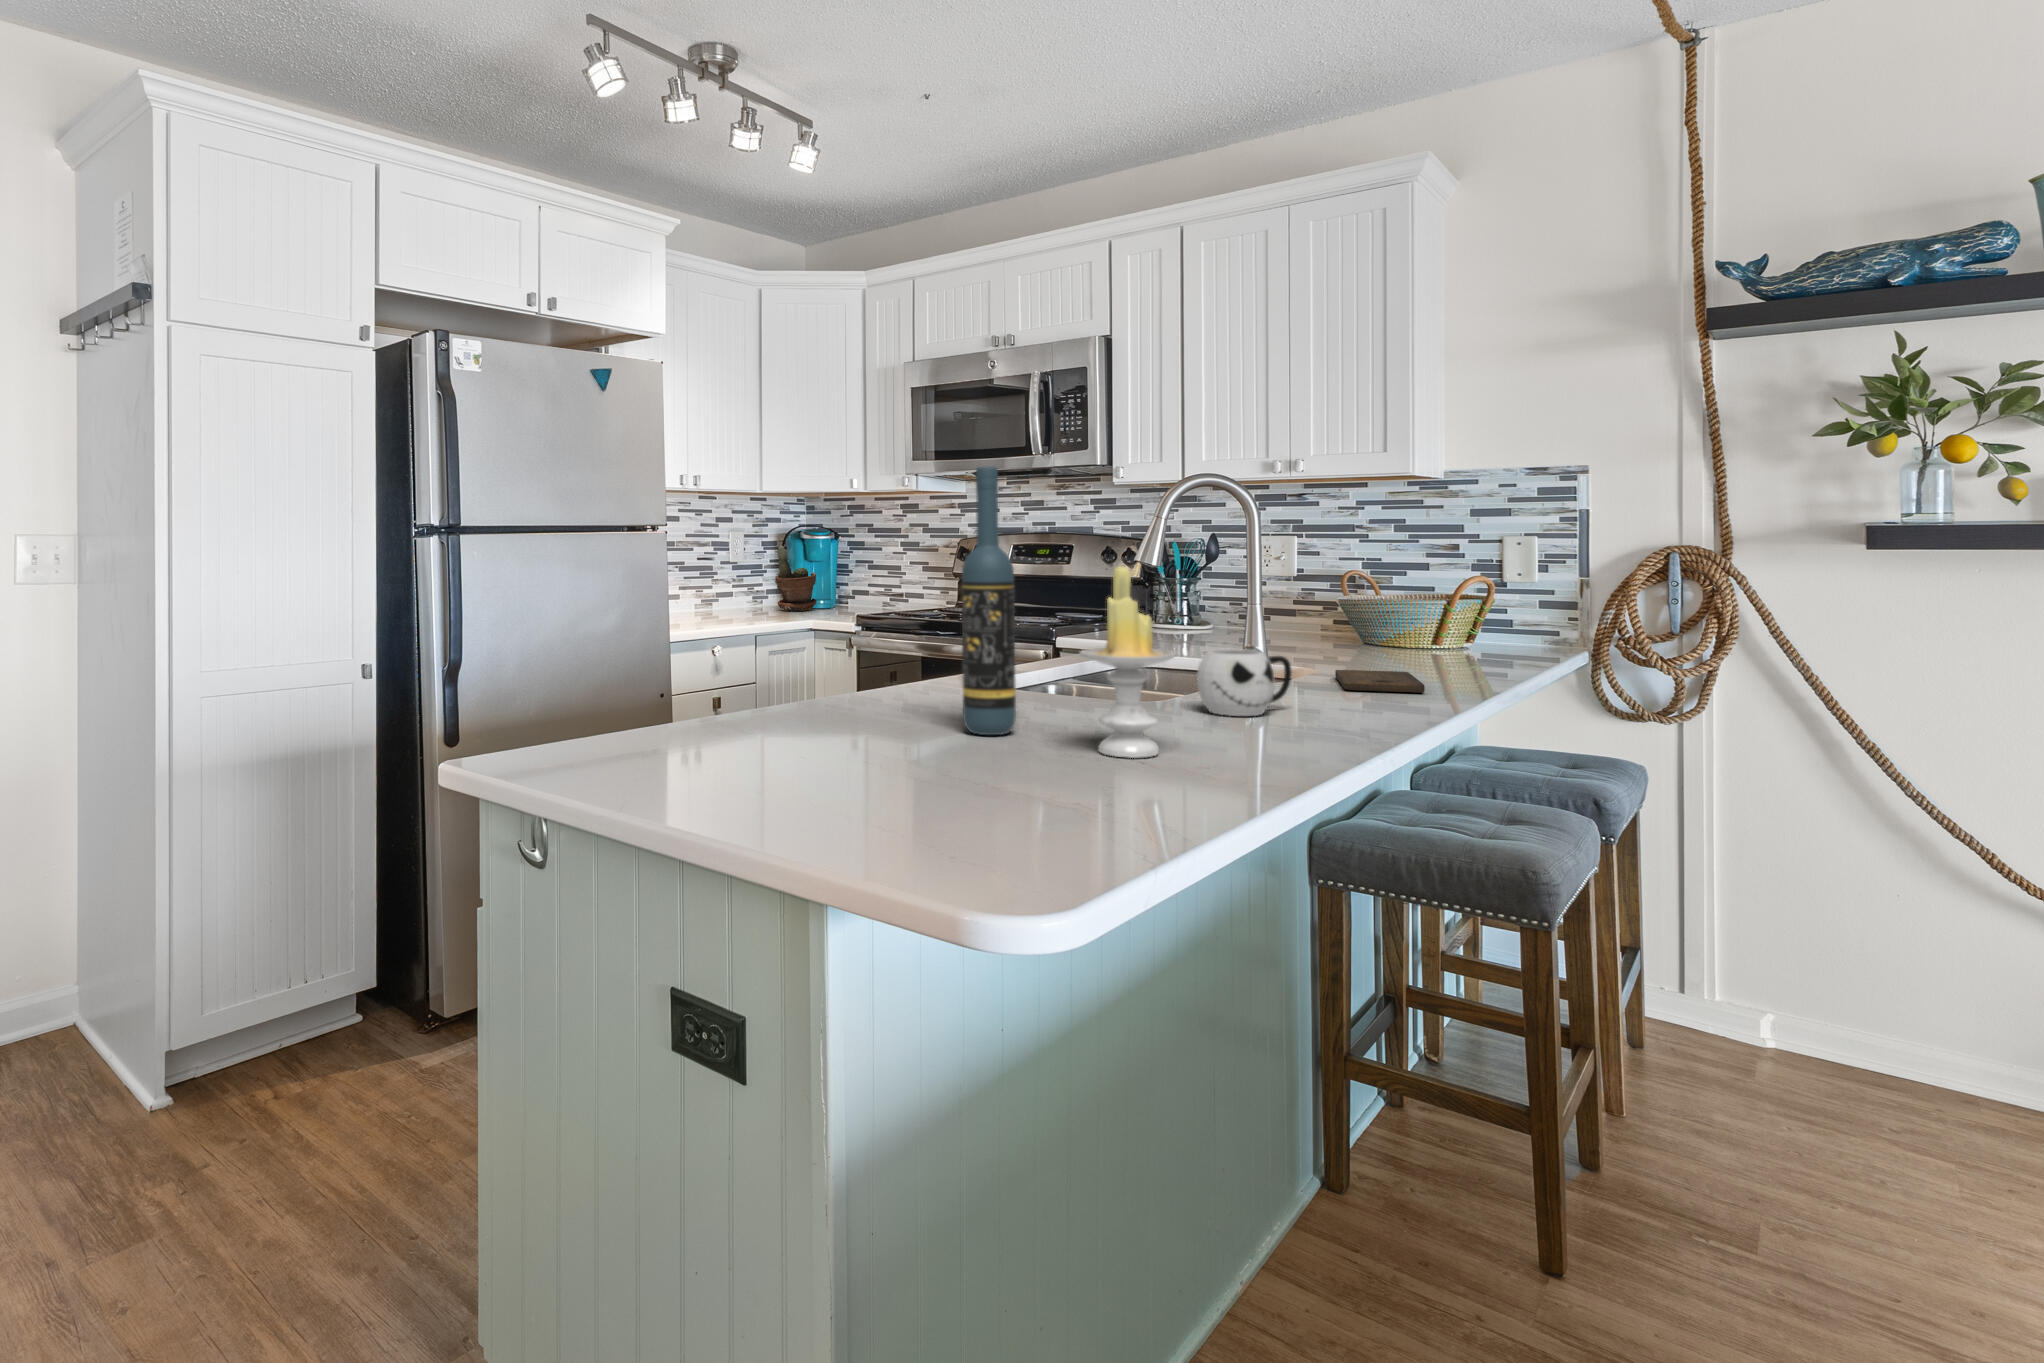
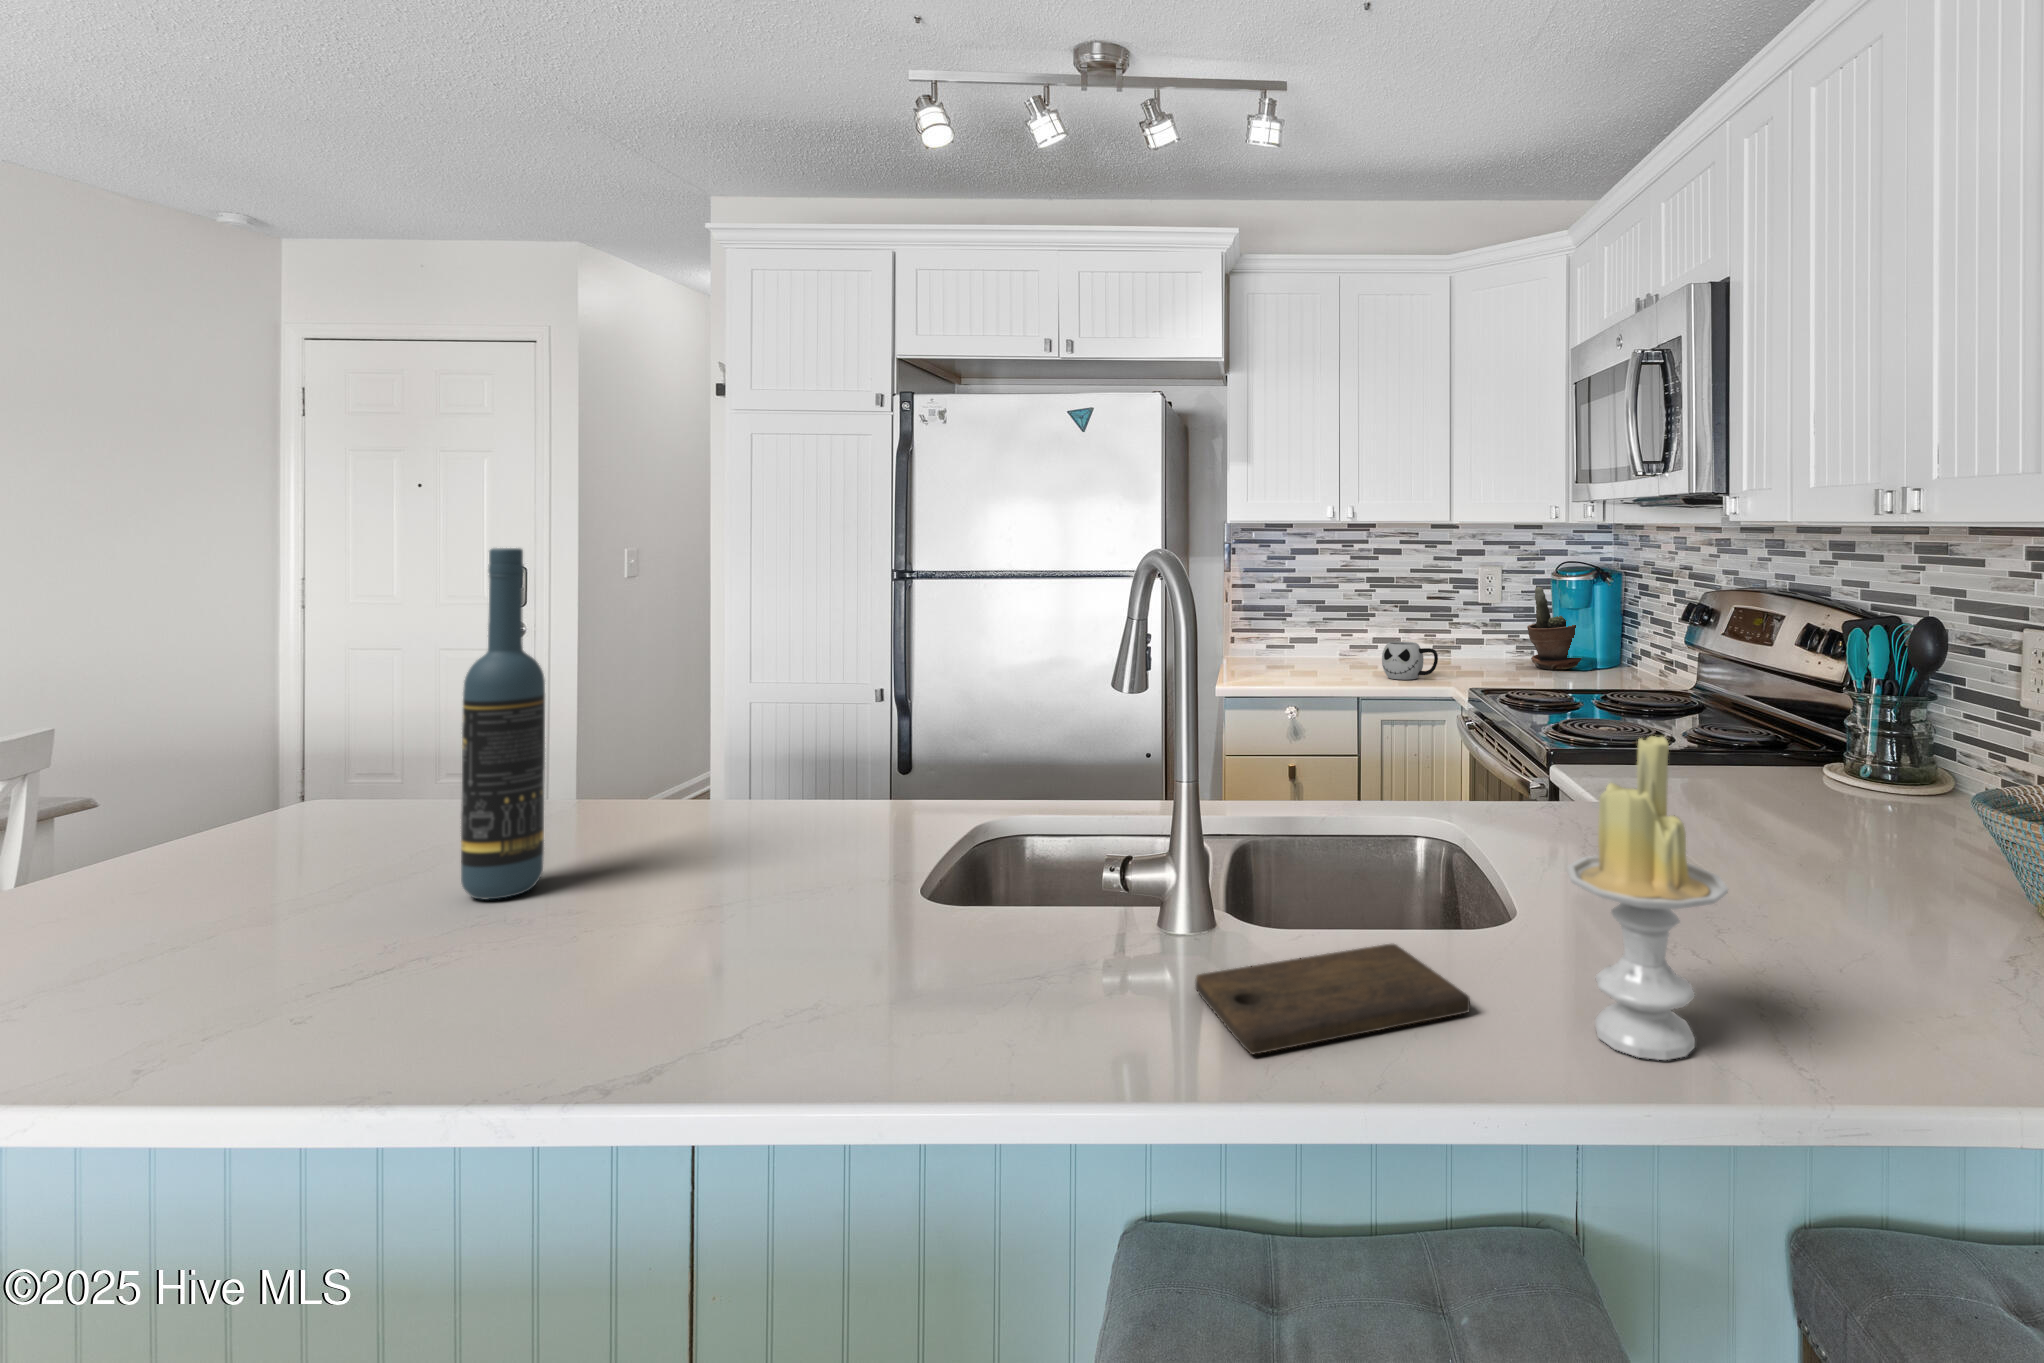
candle: present [1080,567,1176,758] -> present [1567,736,1728,1060]
mug: present [1197,649,1292,716] -> present [1382,642,1438,680]

